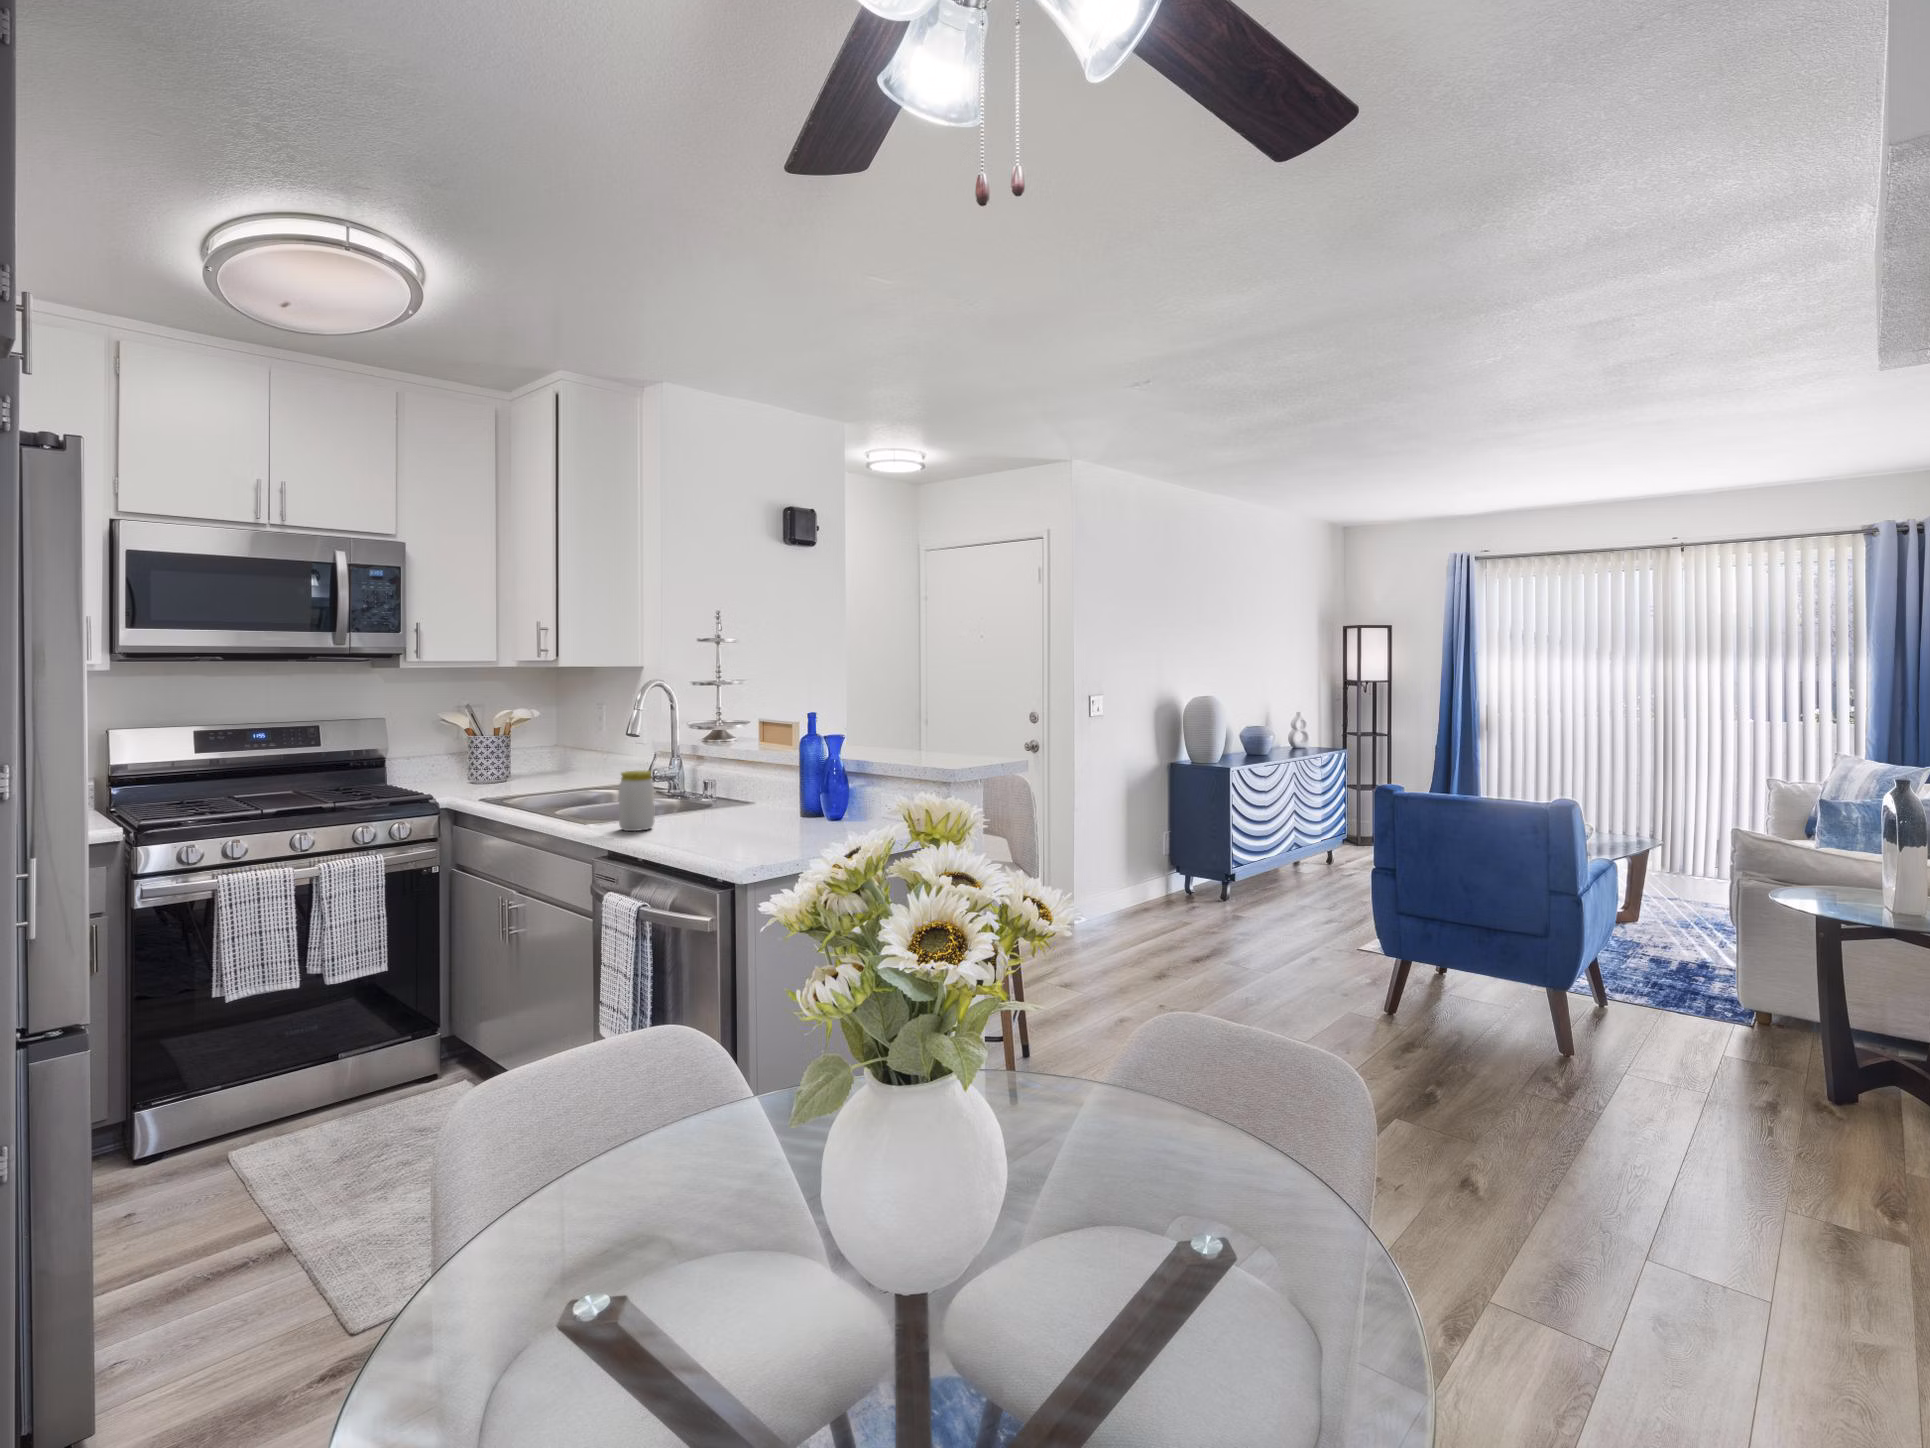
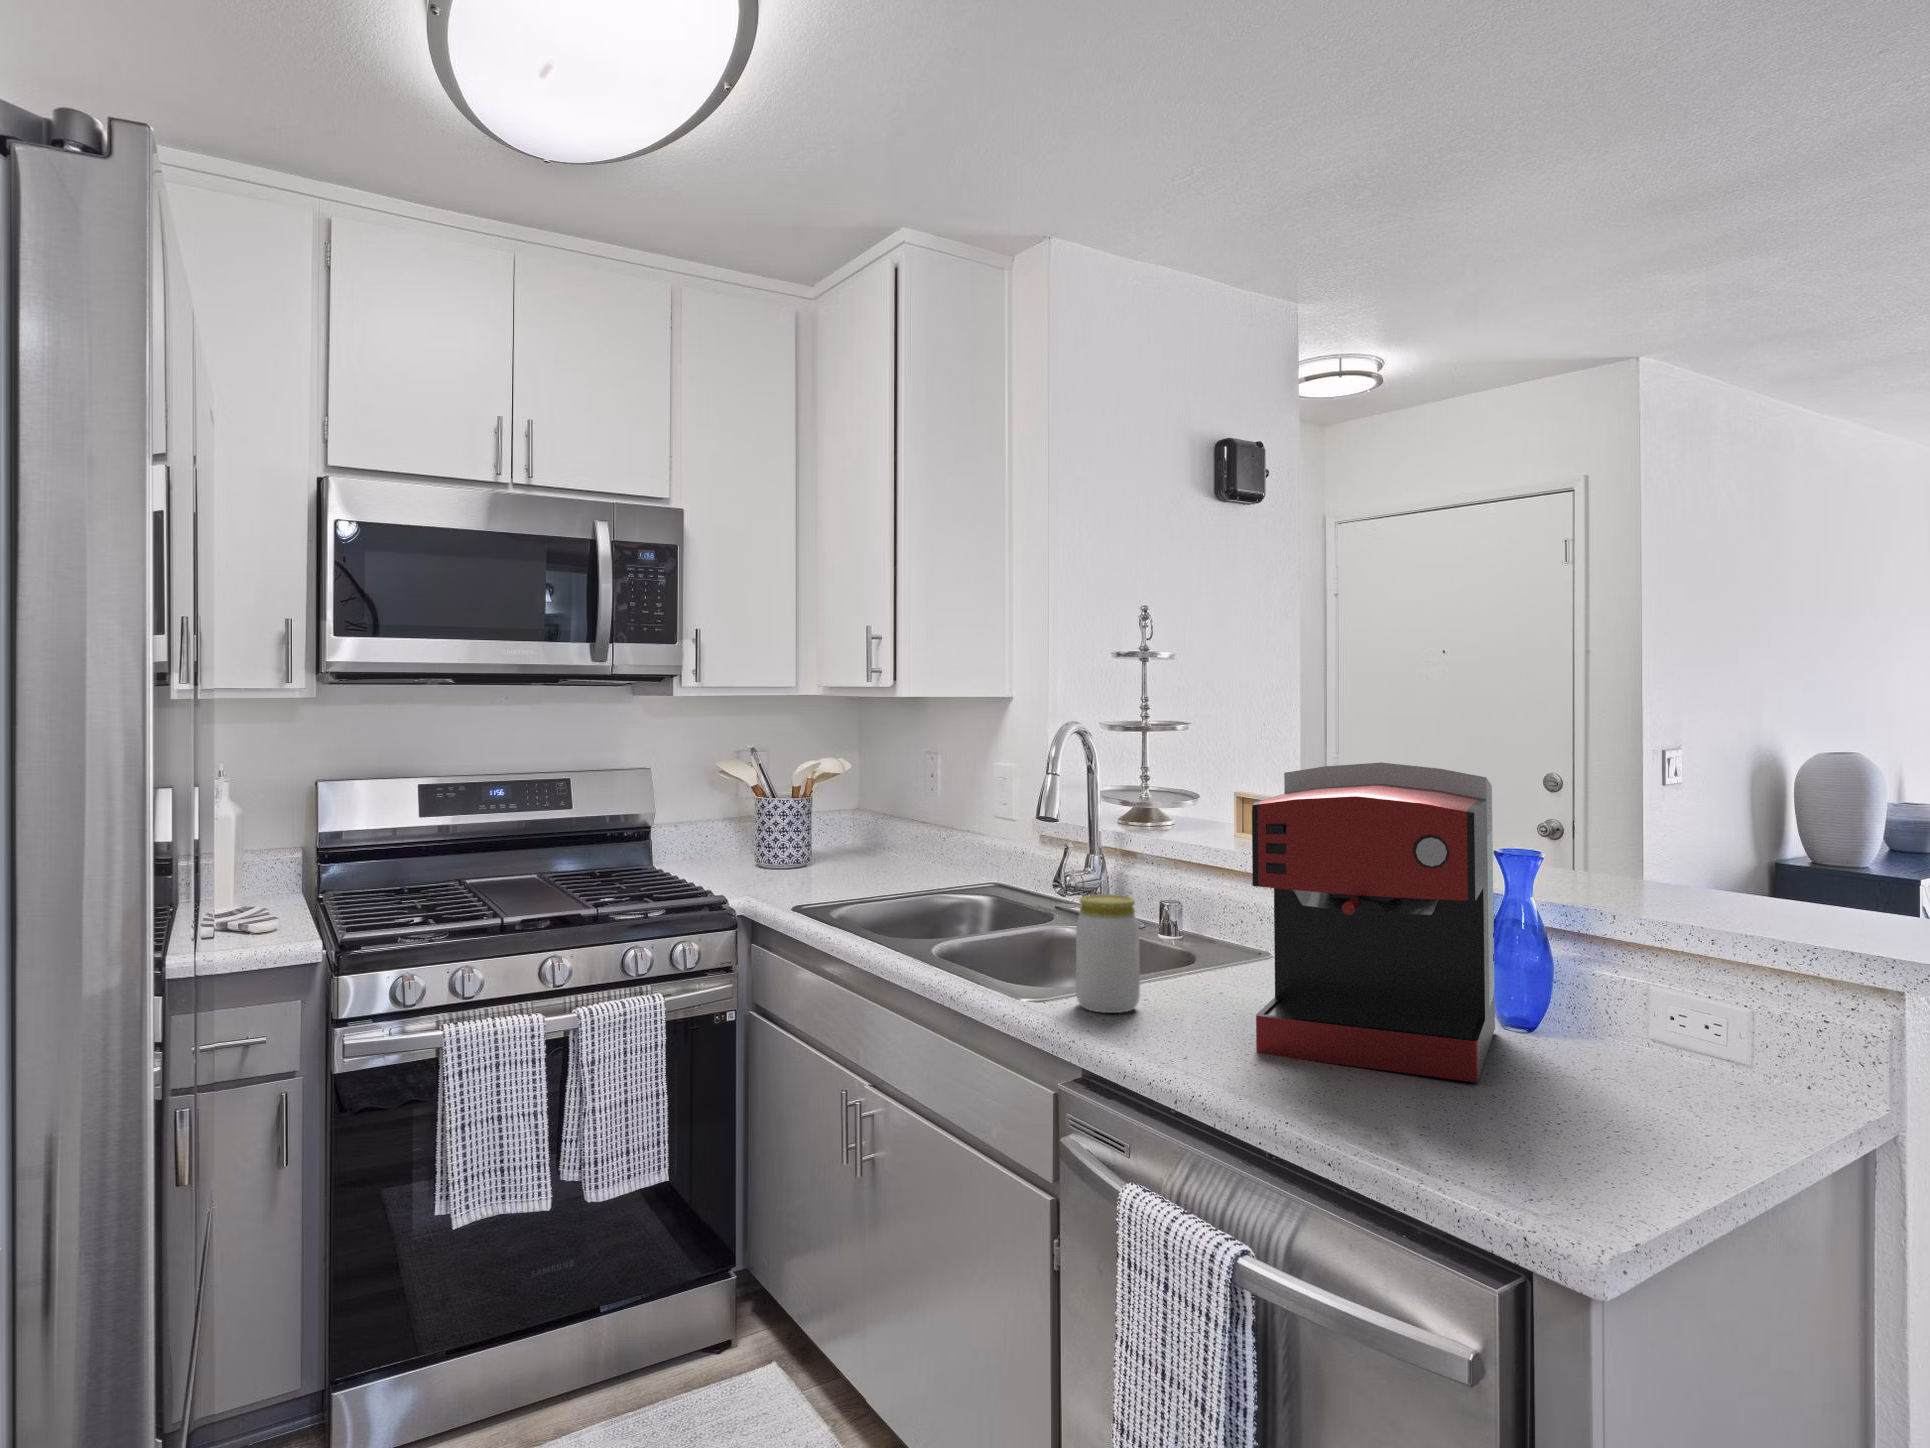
coffee maker: none [693,697,831,842] -> present [1252,763,1495,1082]

